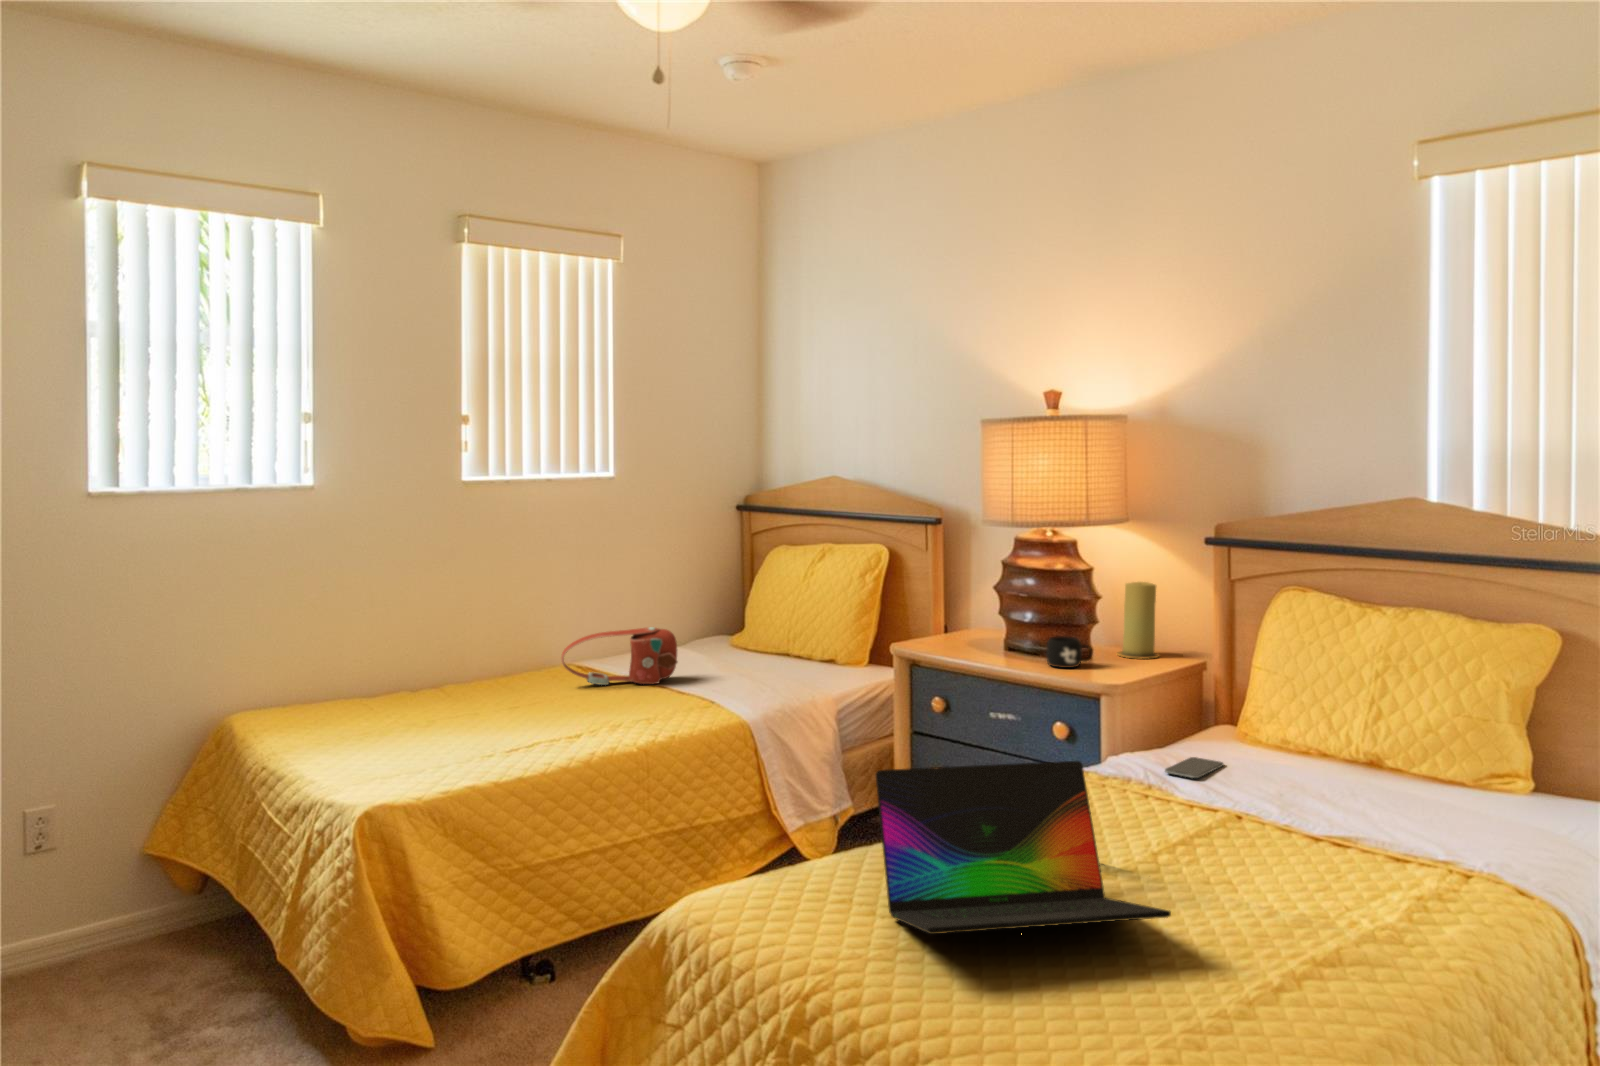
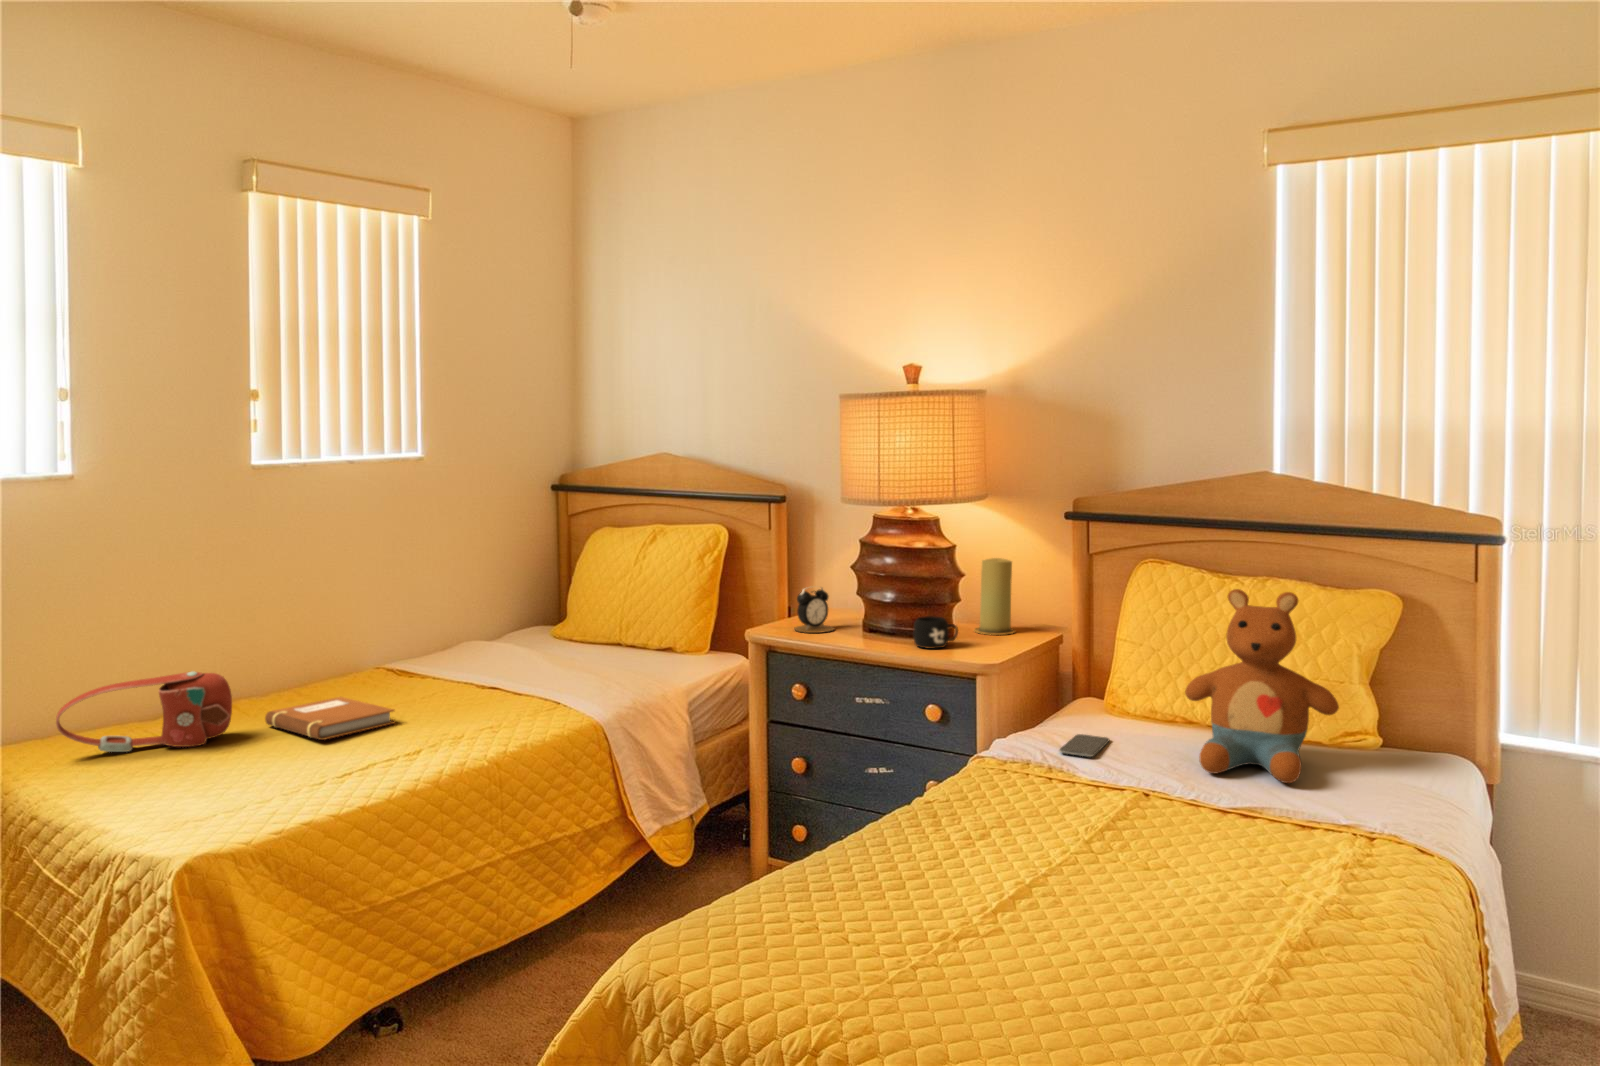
alarm clock: none [937,604,977,649] -> present [794,588,834,633]
stuffed toy: none [1301,614,1464,816] -> present [1185,589,1339,783]
handbag: present [561,627,678,685] -> present [56,672,232,752]
notebook: none [459,687,565,722] -> present [265,697,395,740]
laptop: present [876,761,1171,934] -> none [823,755,1151,962]

